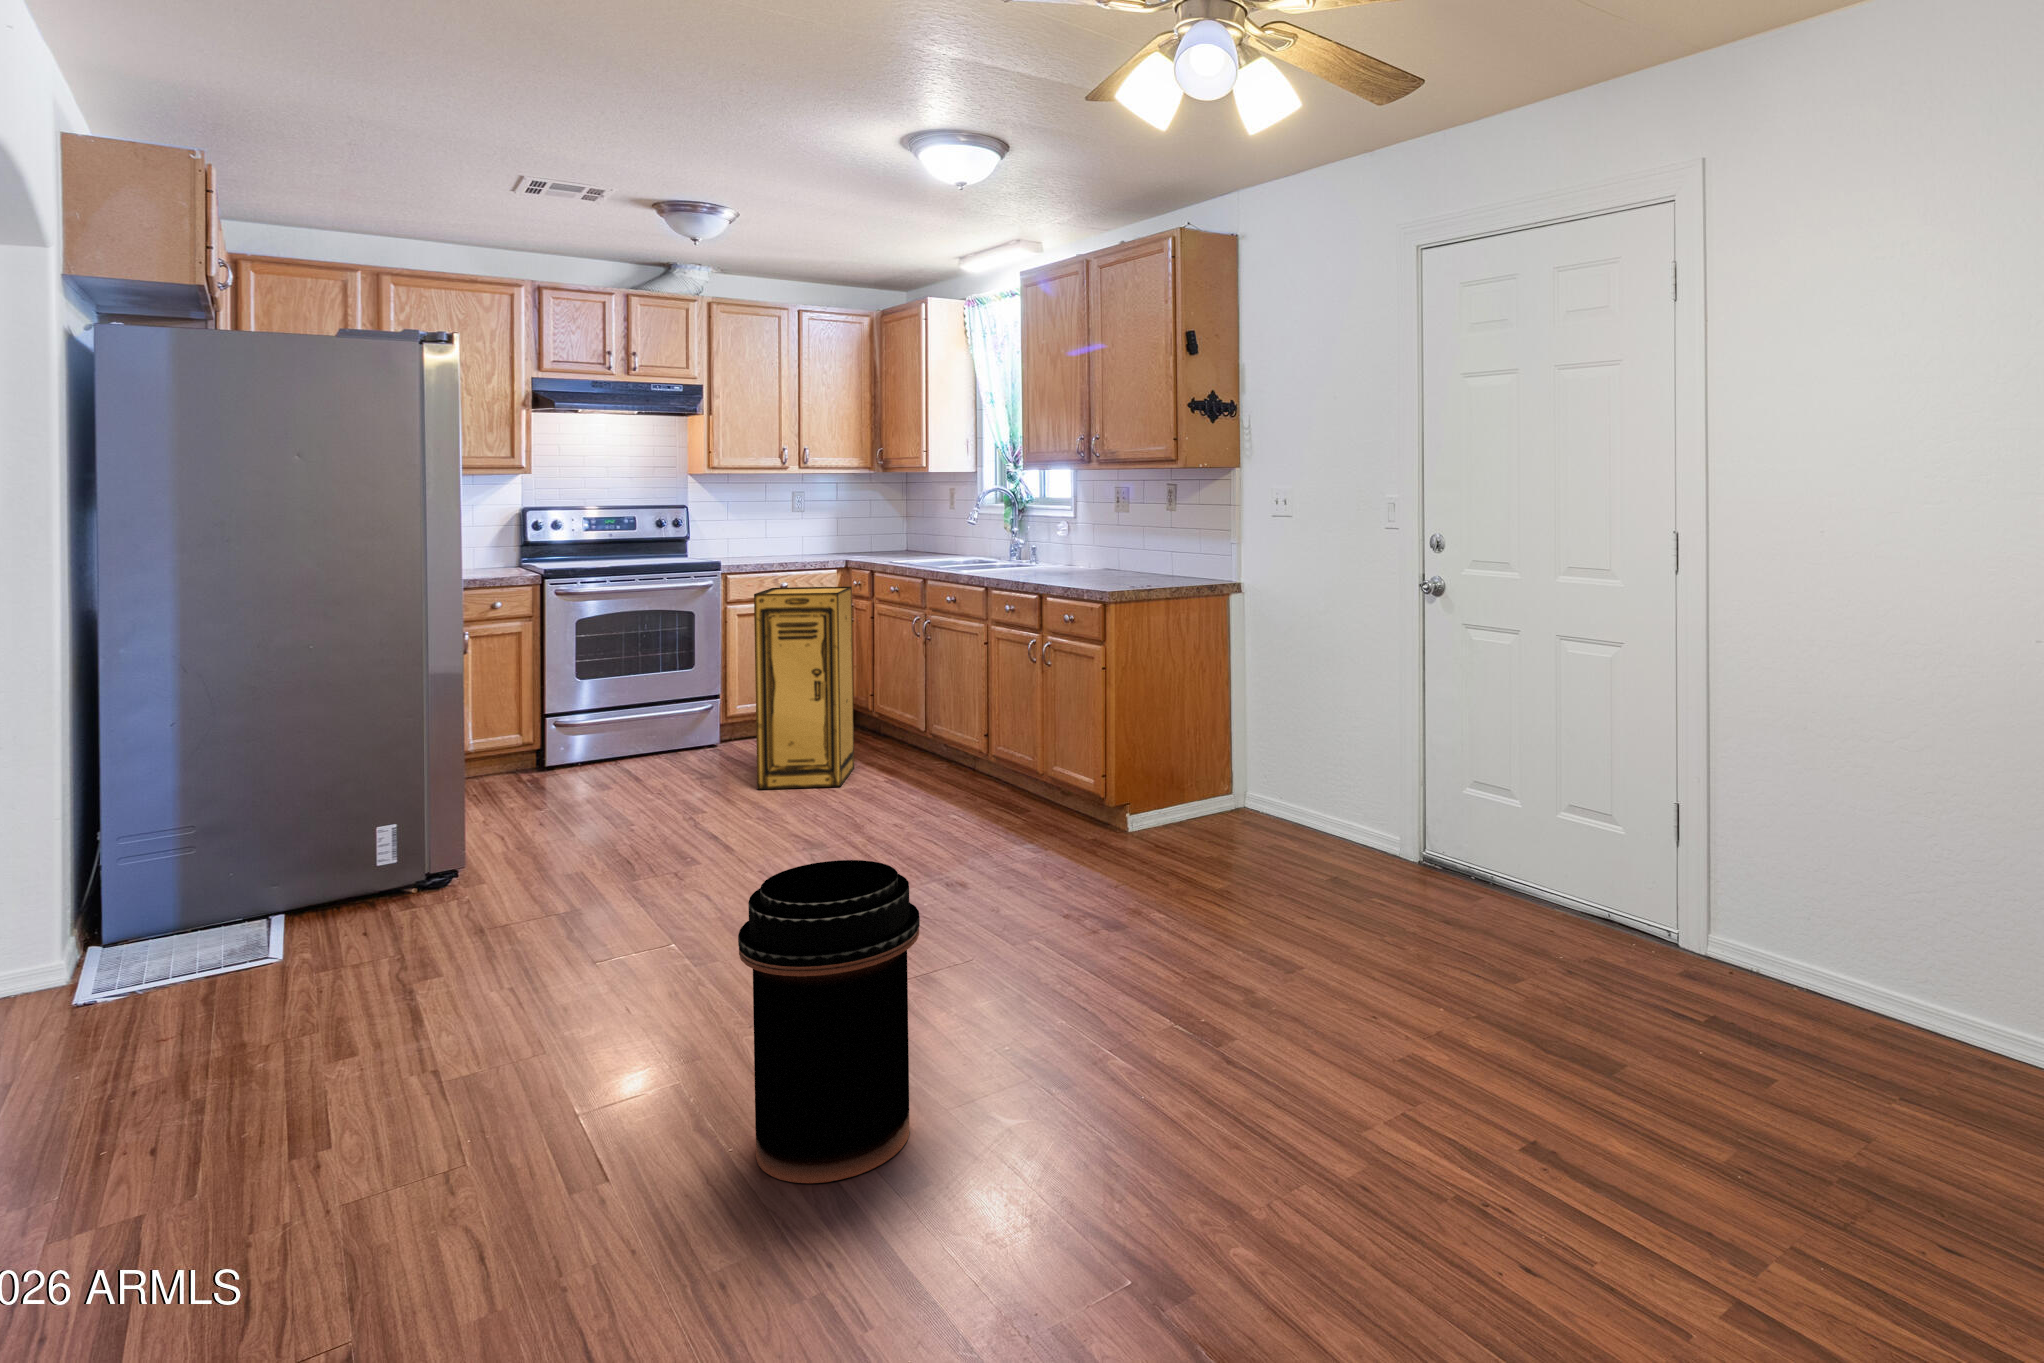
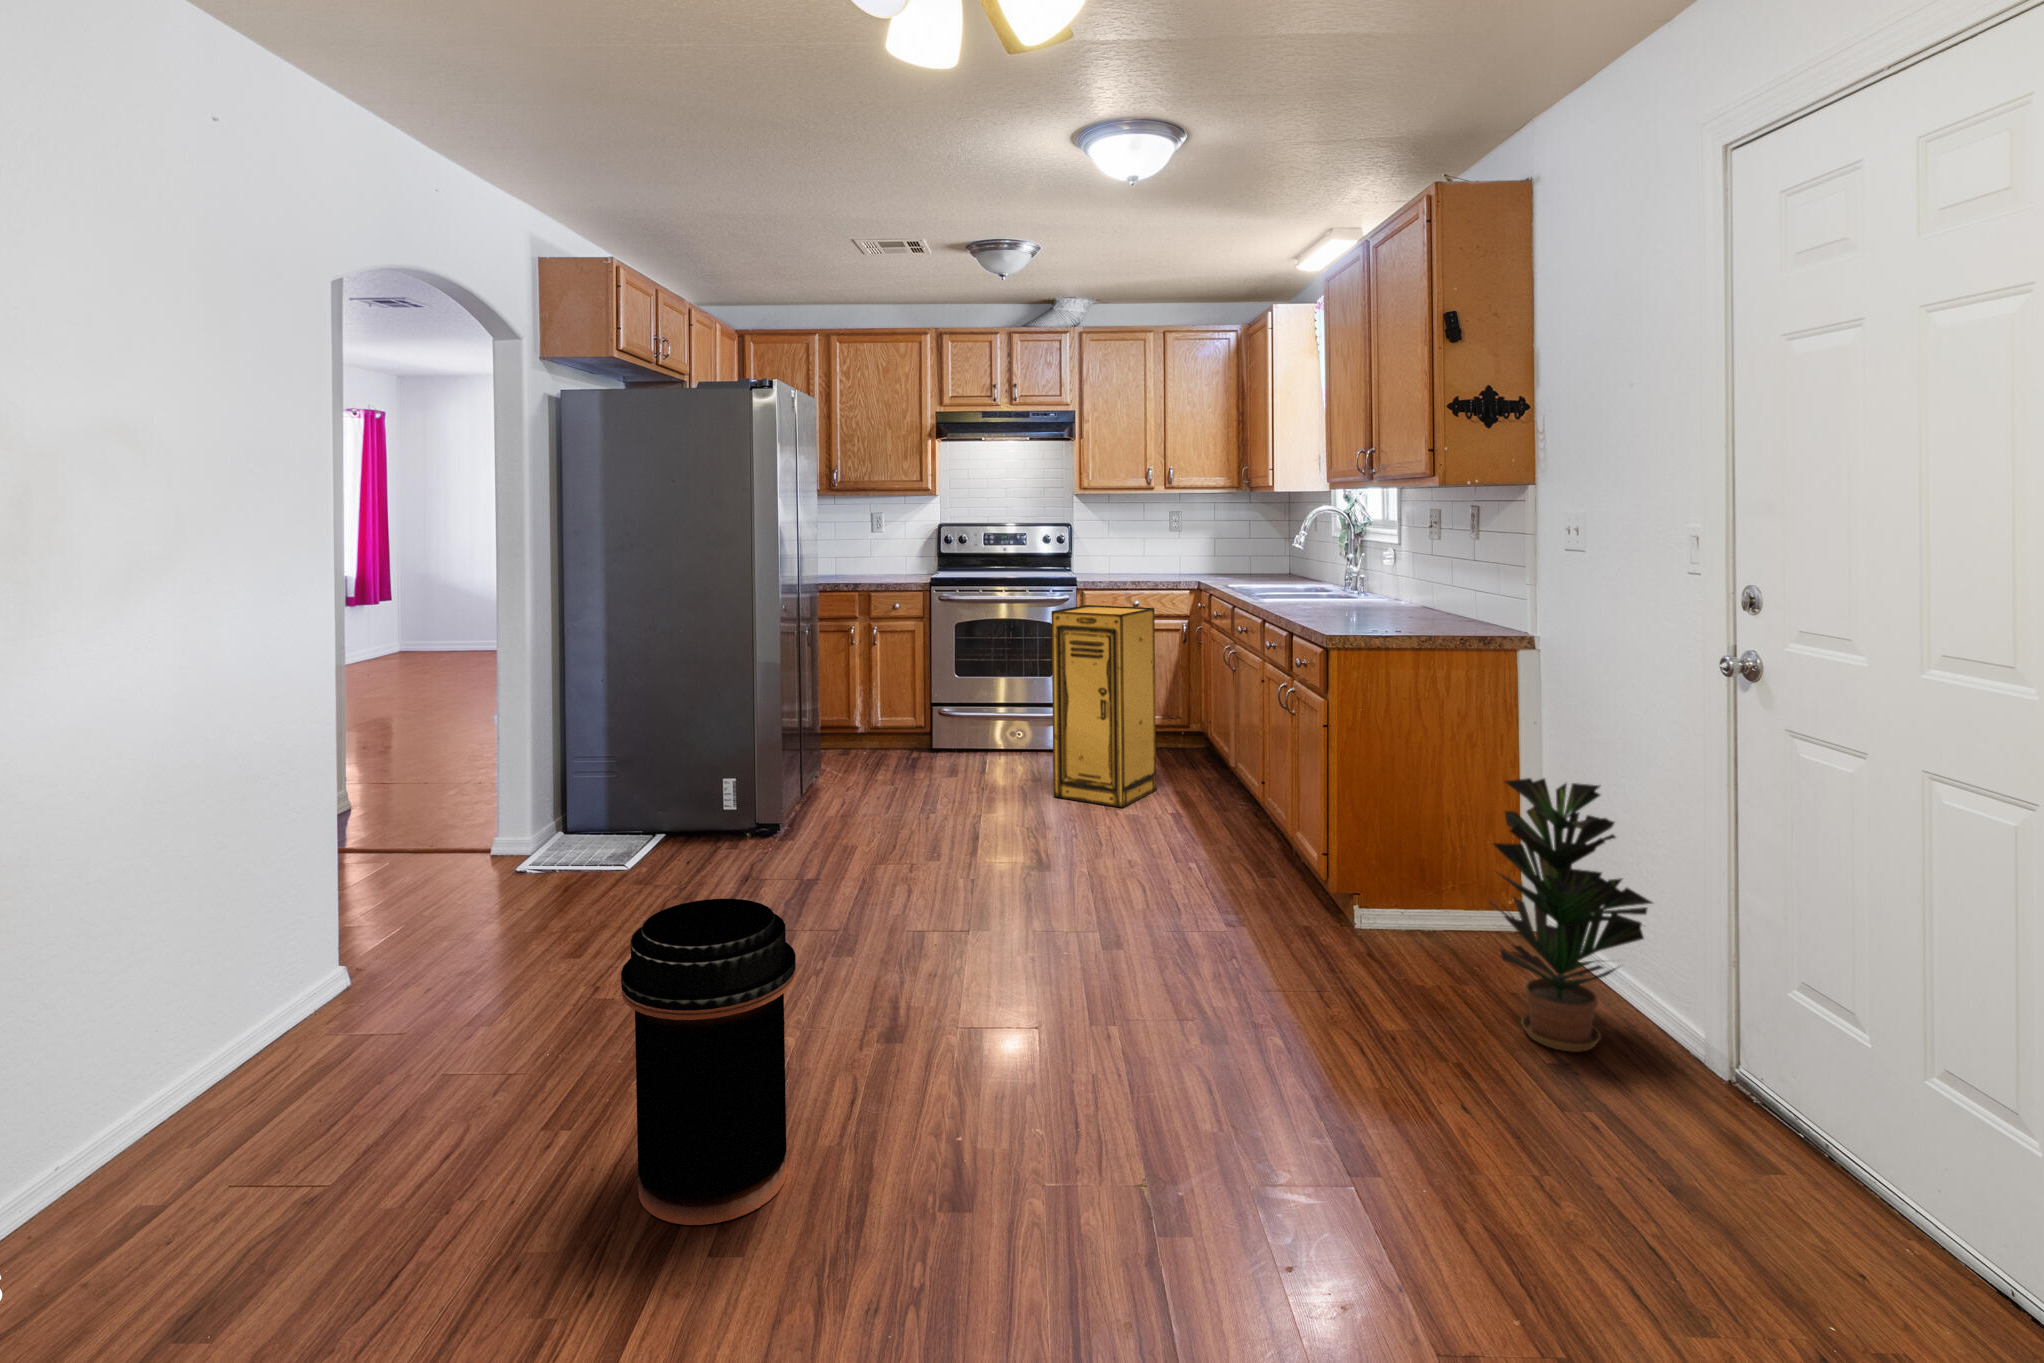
potted plant: none [1266,679,1378,870] -> present [1489,778,1652,1052]

